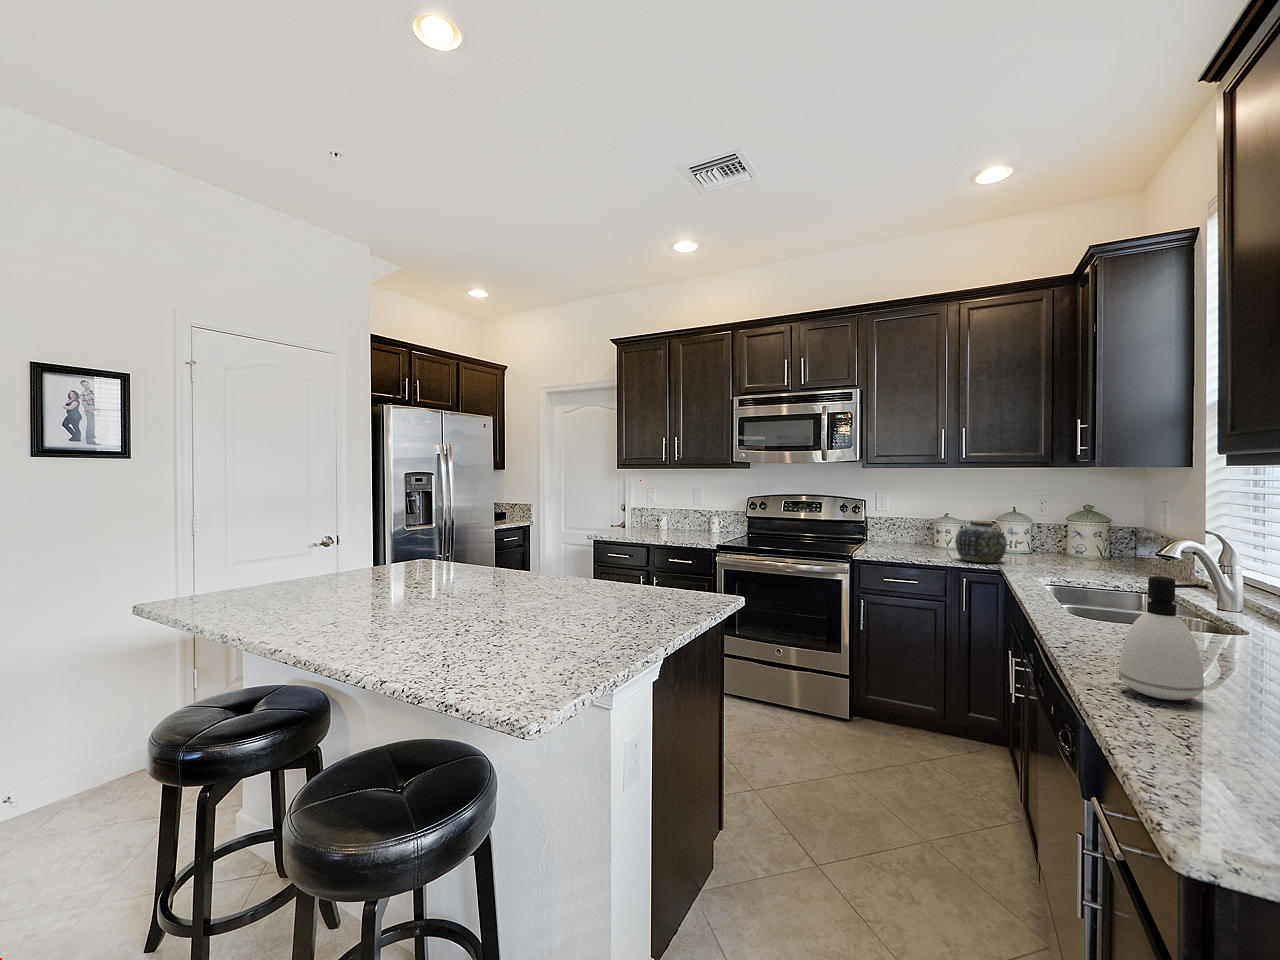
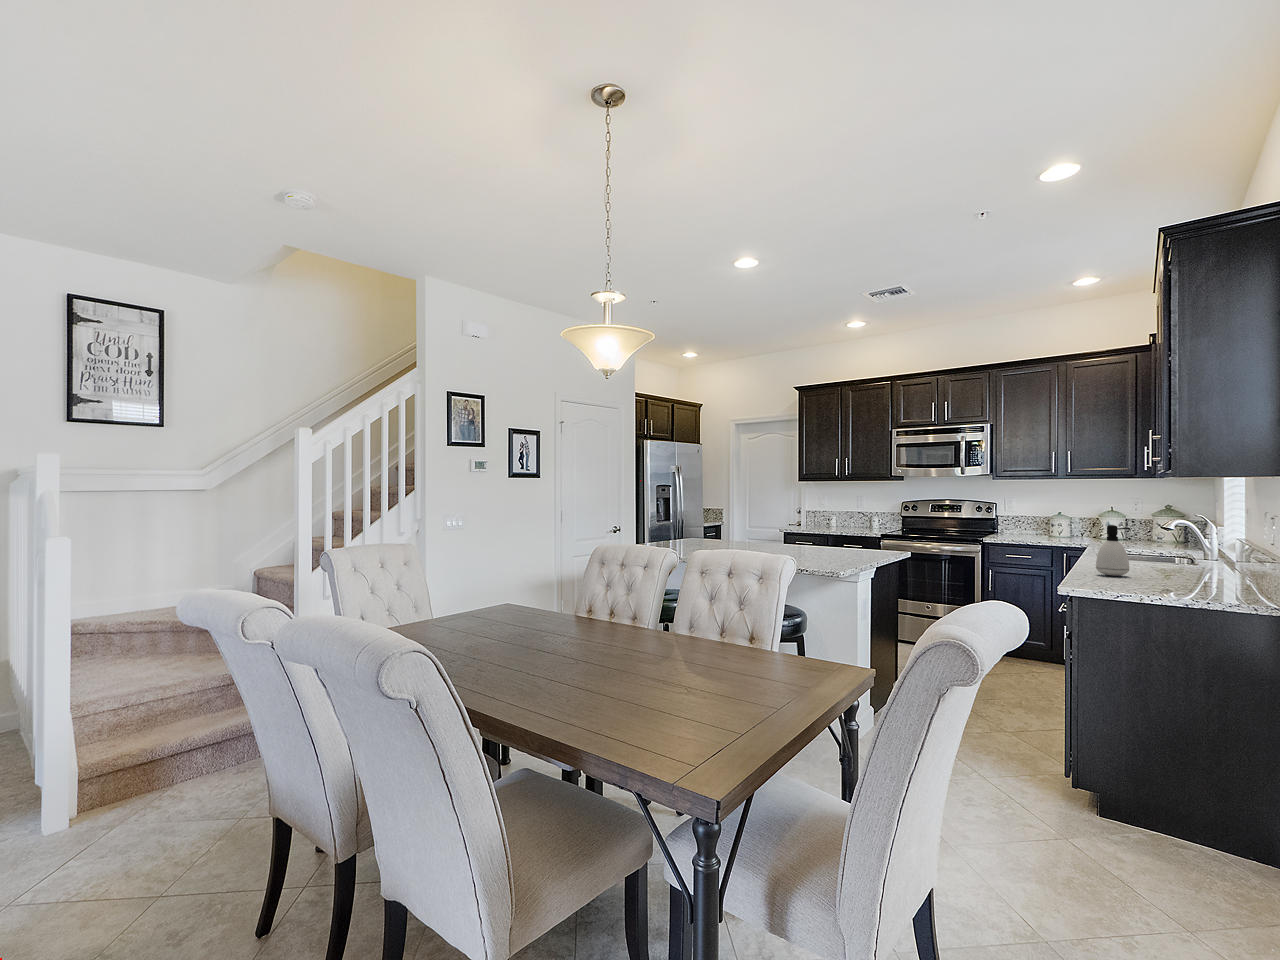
vase: present [955,522,1007,563] -> none [1062,516,1100,544]

